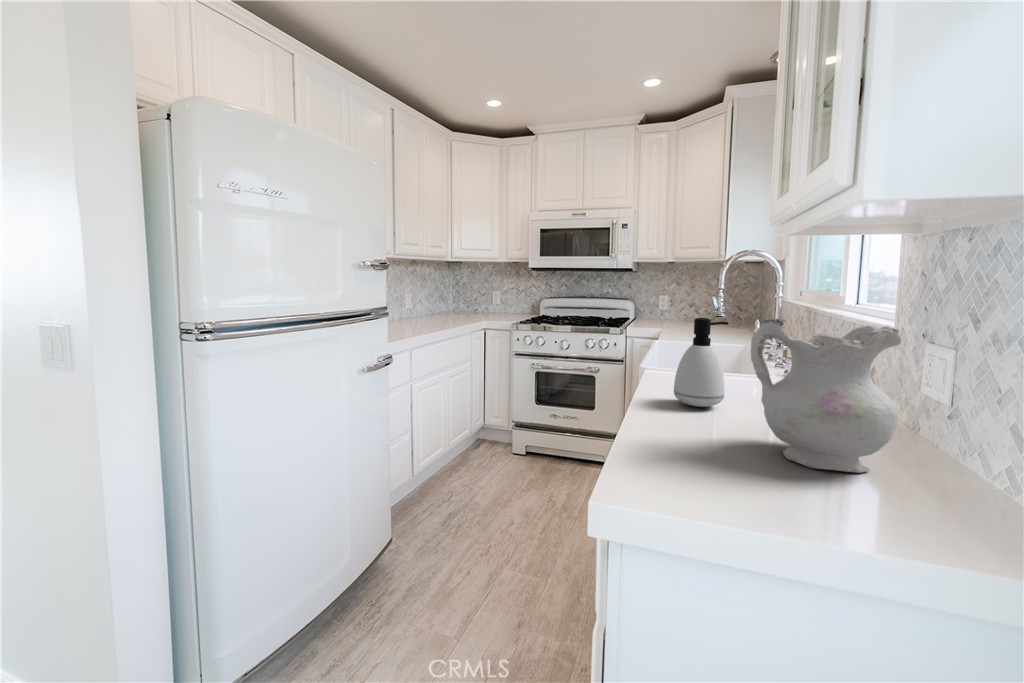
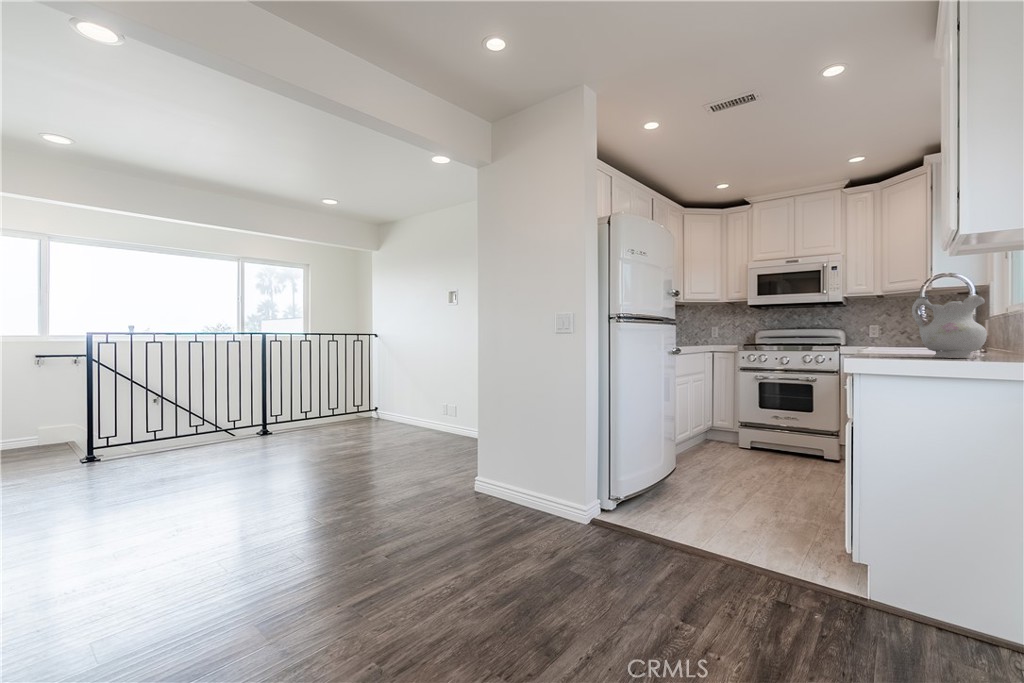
soap dispenser: present [674,318,729,407] -> none [876,308,909,354]

